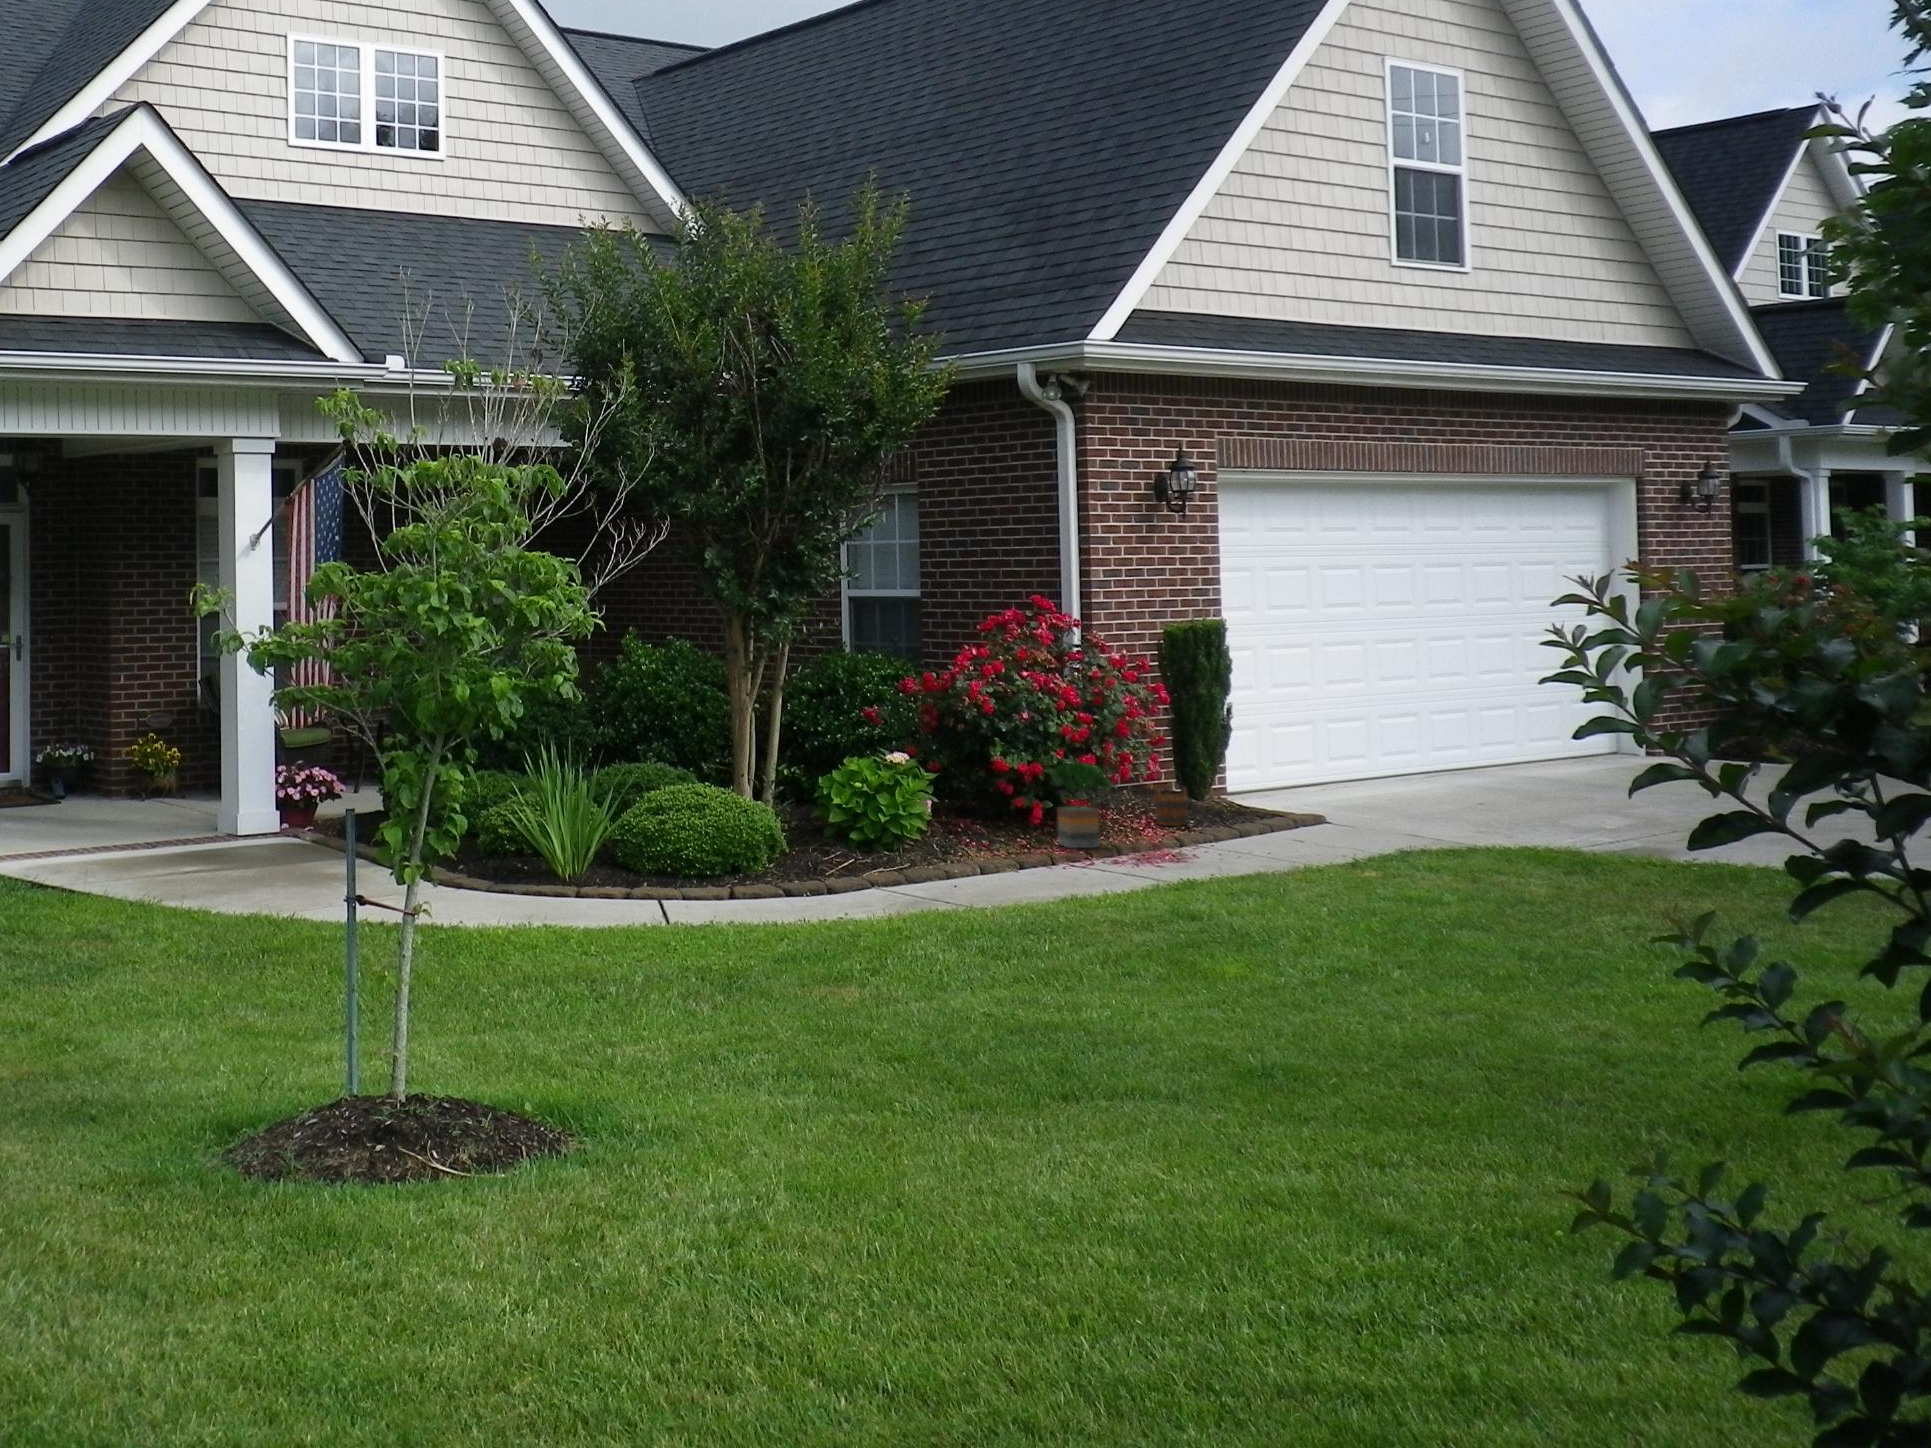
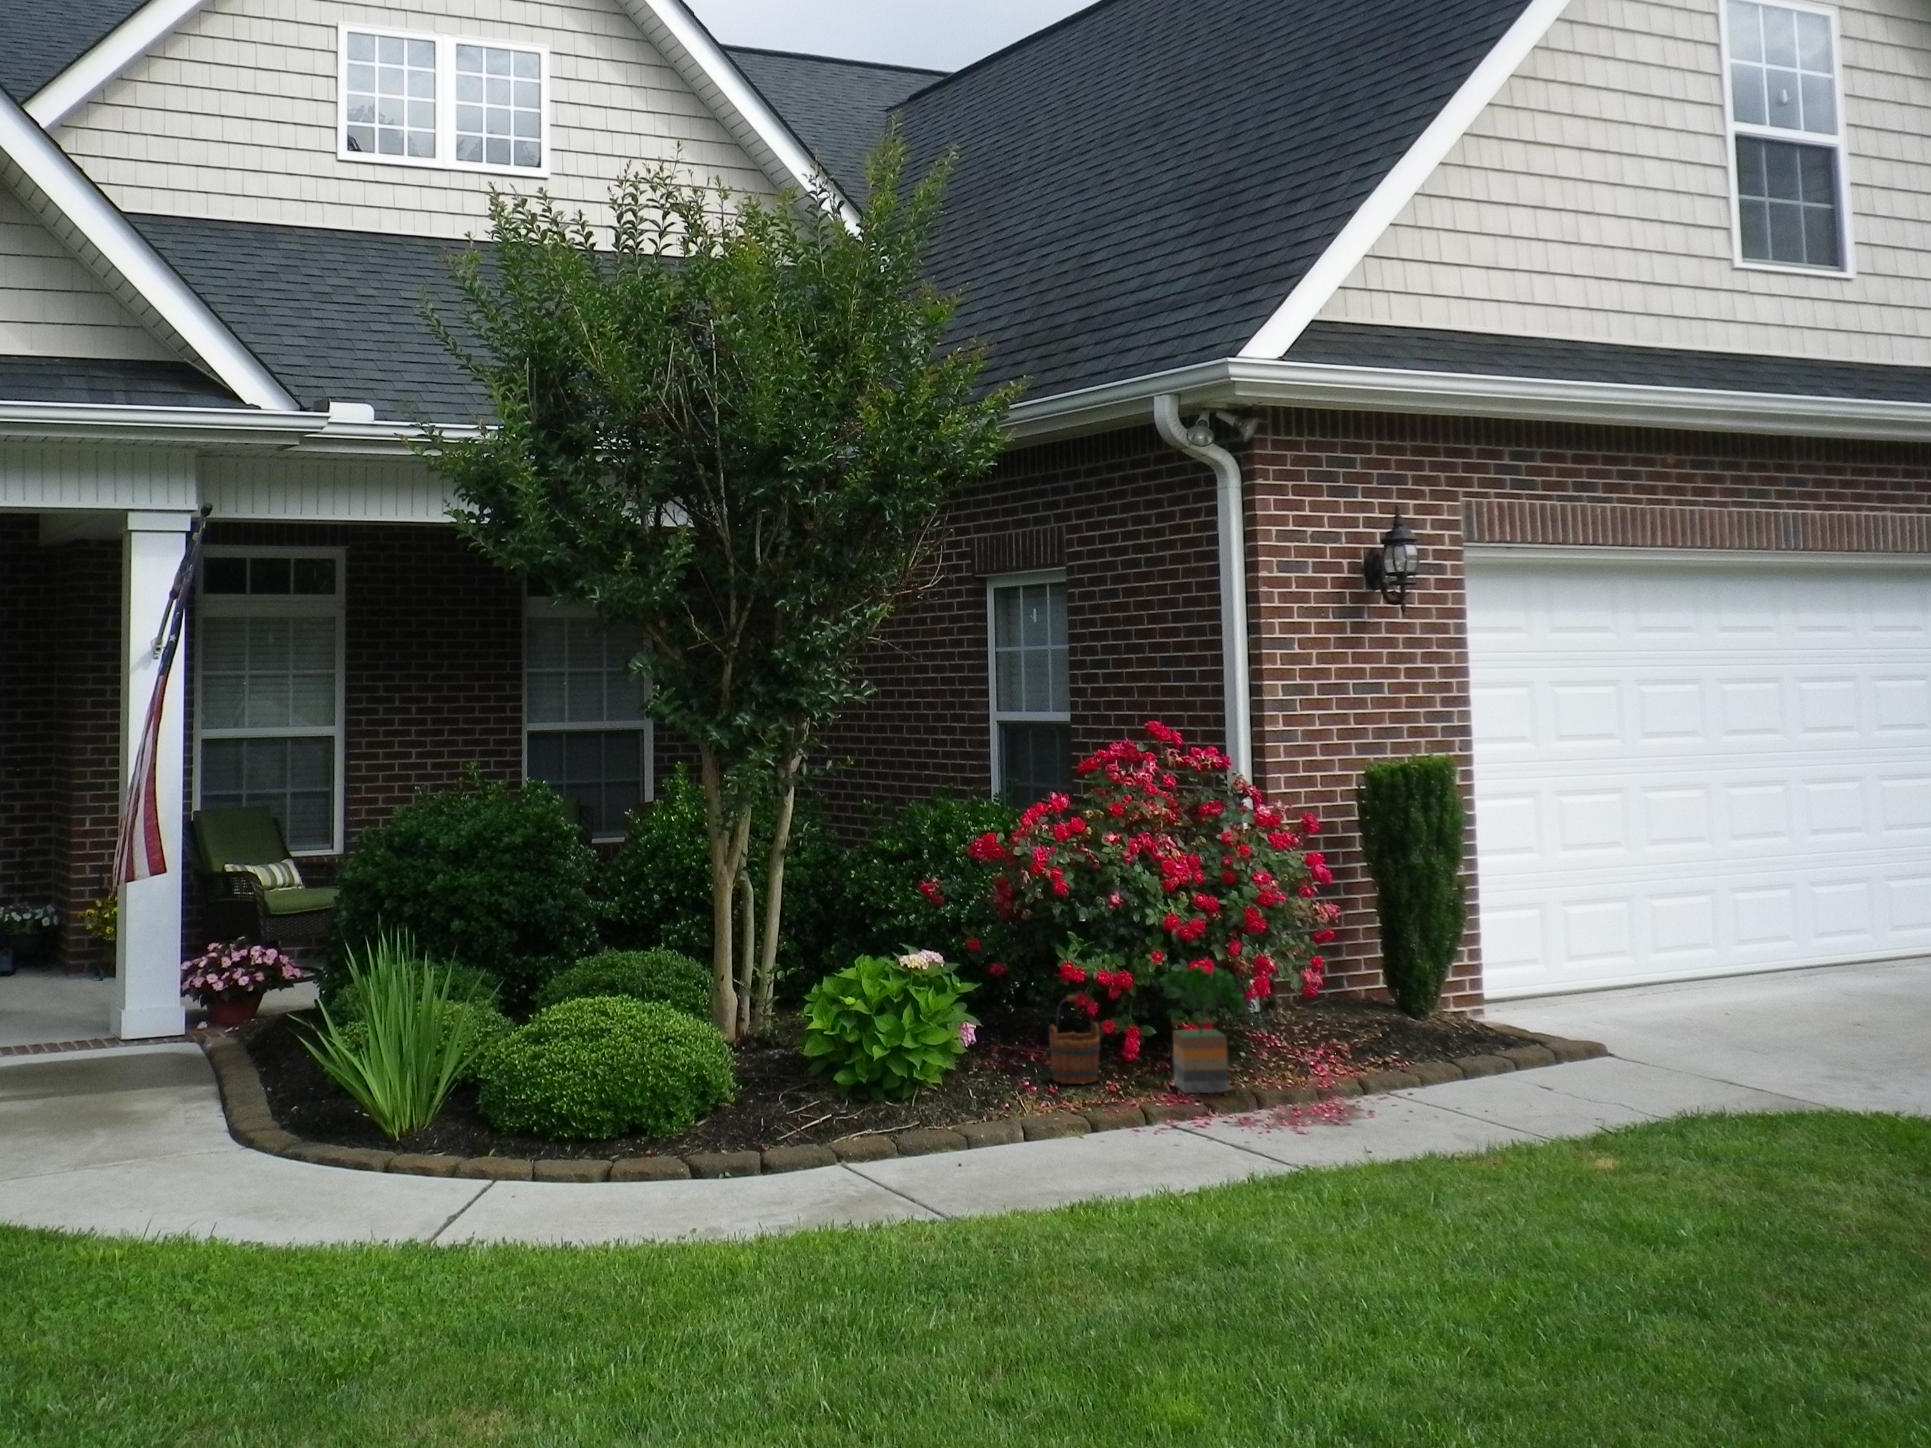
wooden bucket: present [1153,769,1188,826] -> present [1049,995,1100,1084]

